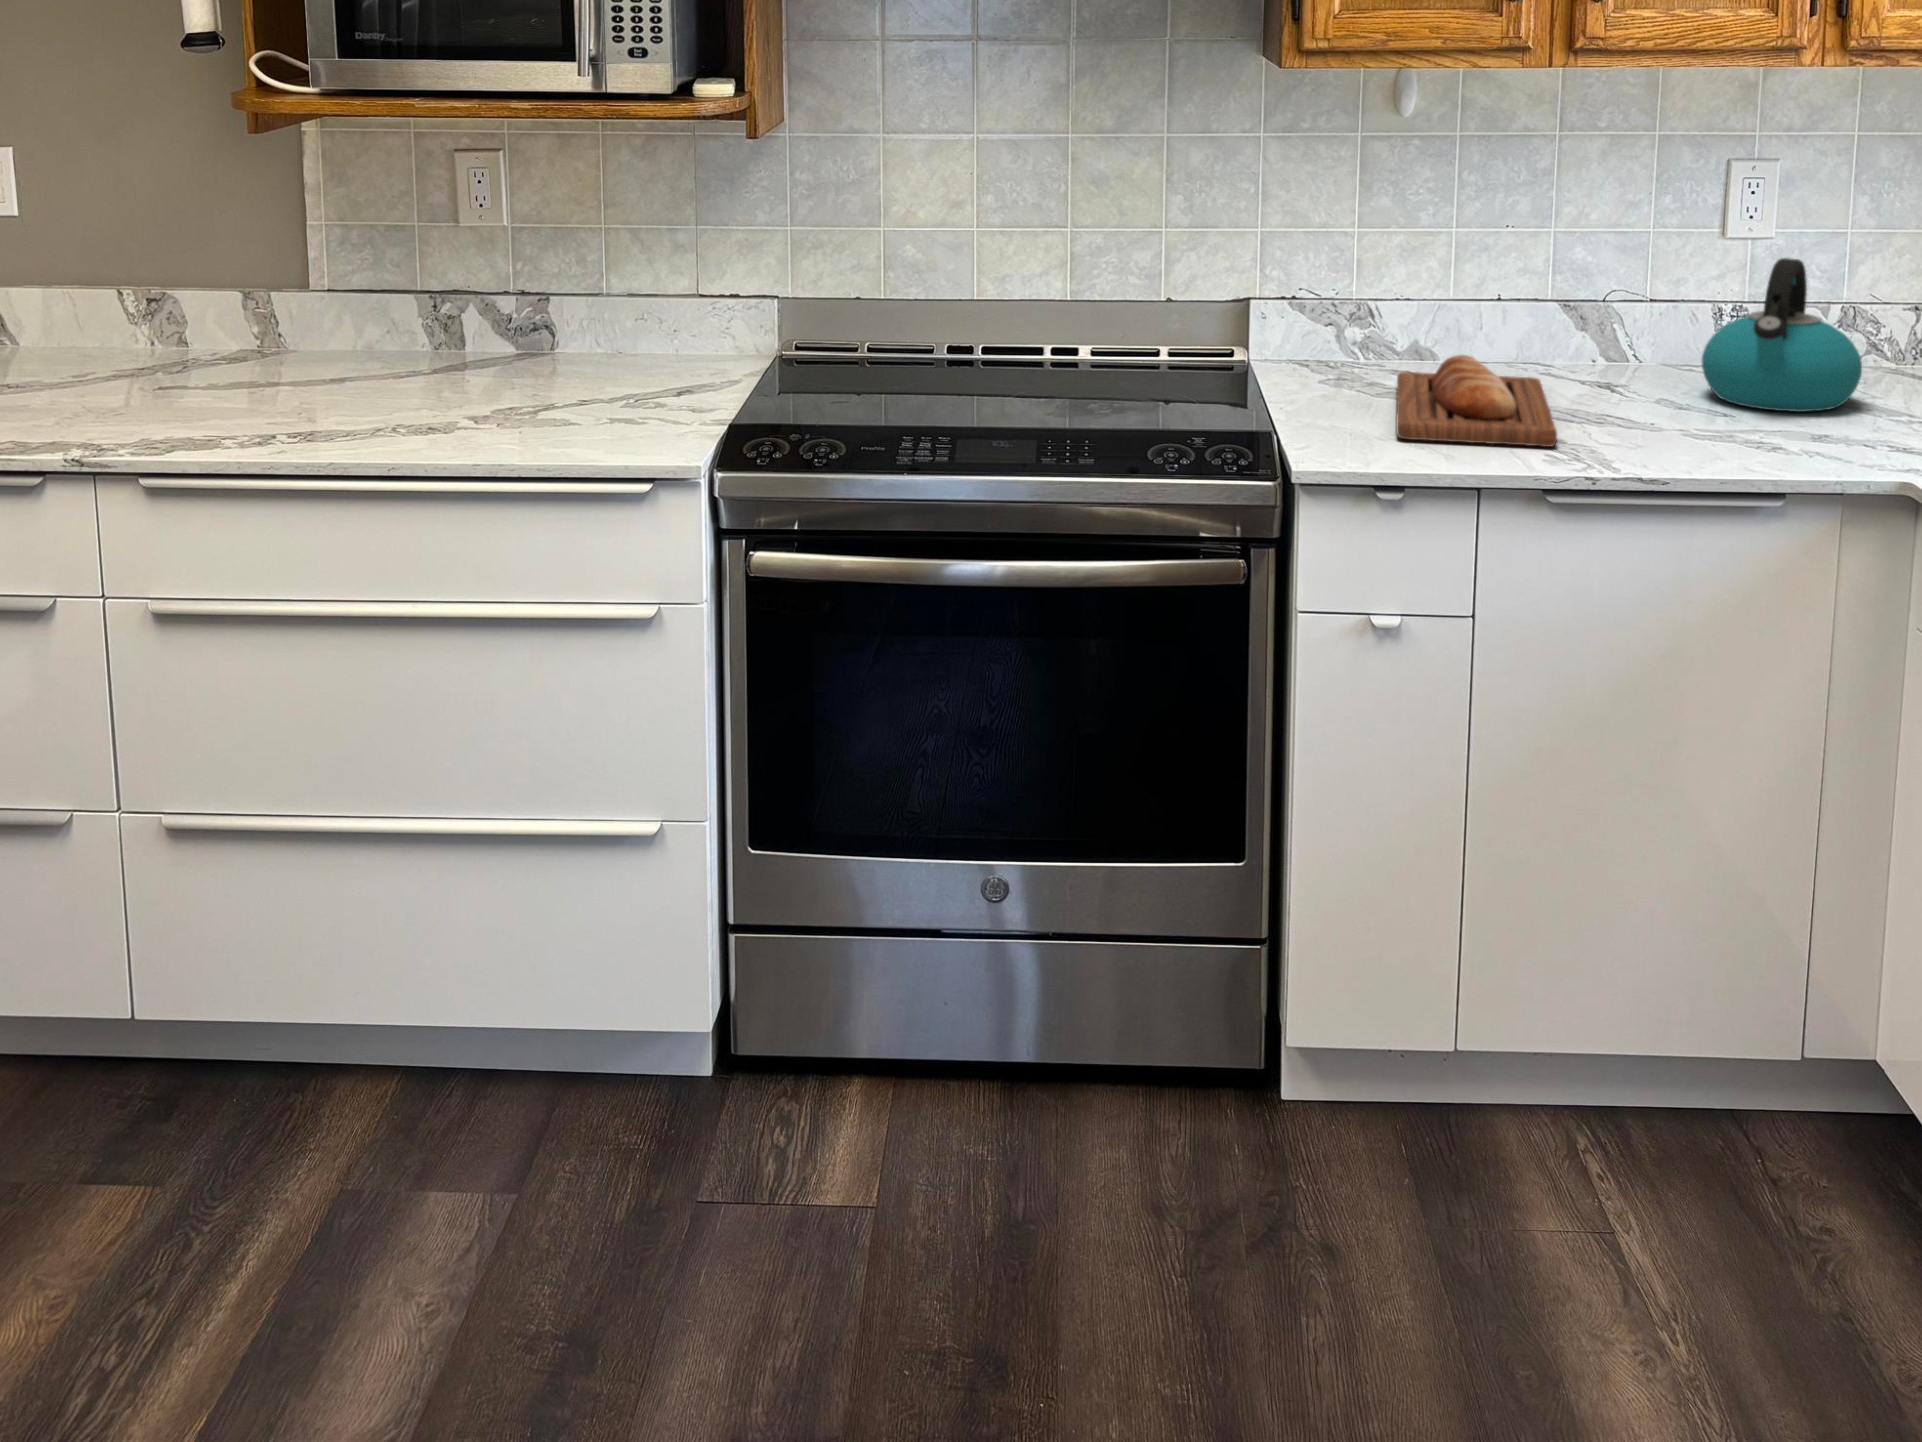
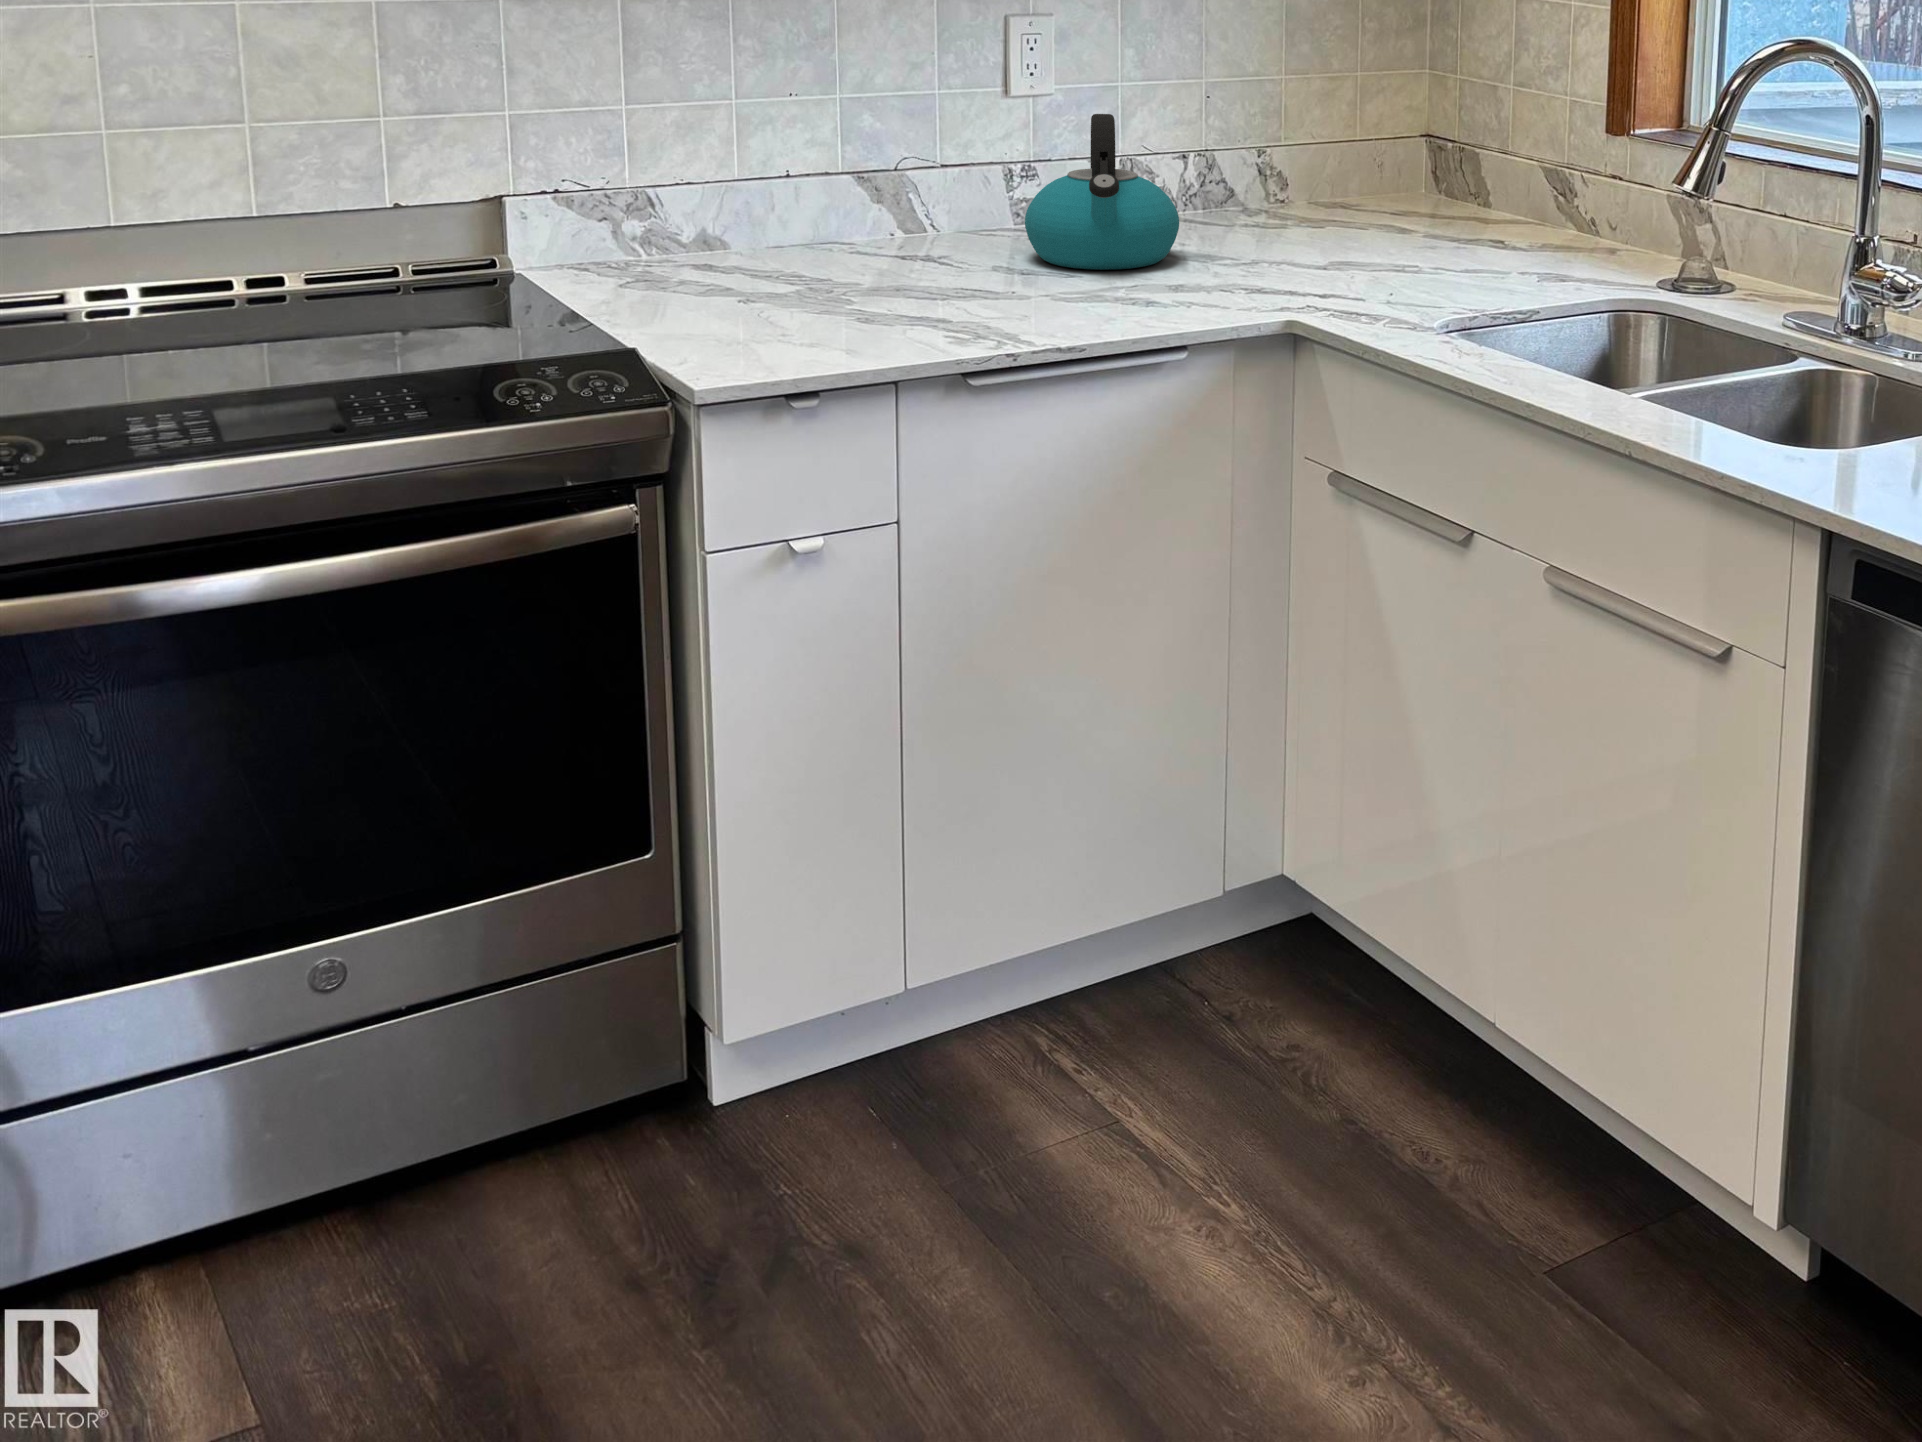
bread loaf: present [1397,355,1557,447] -> none [711,244,943,343]

